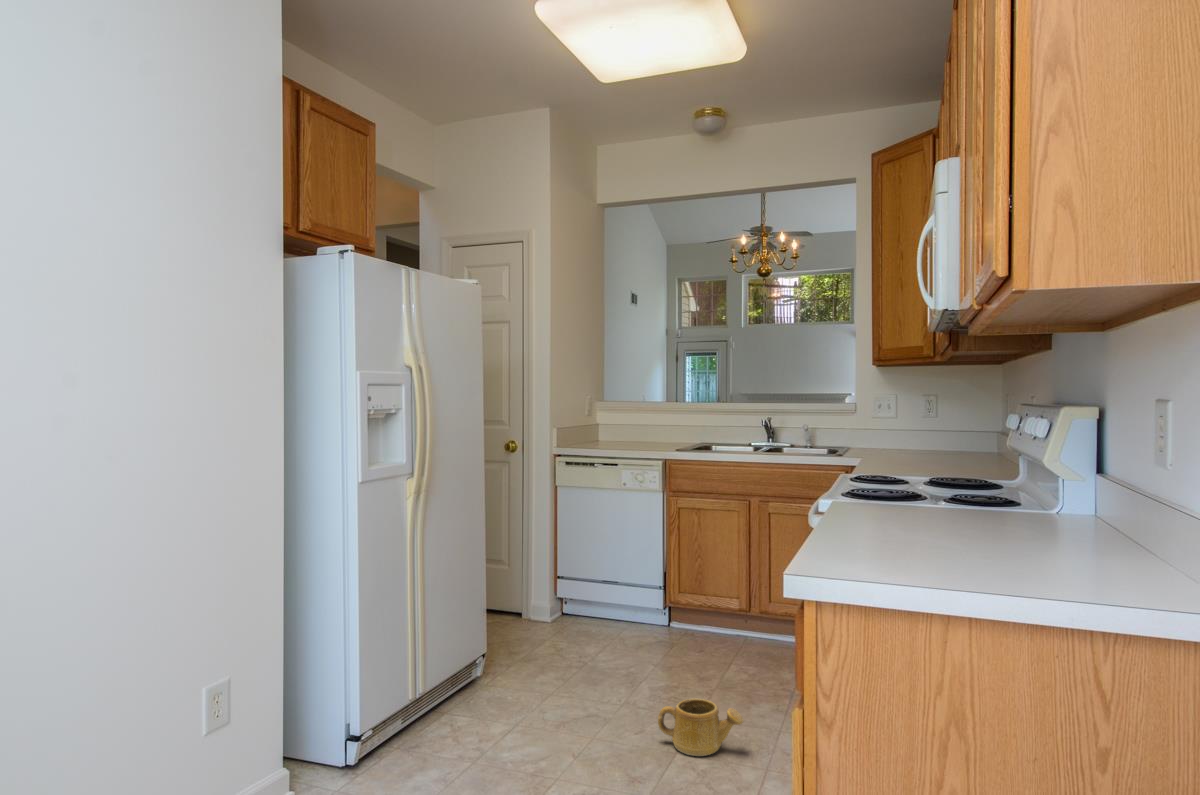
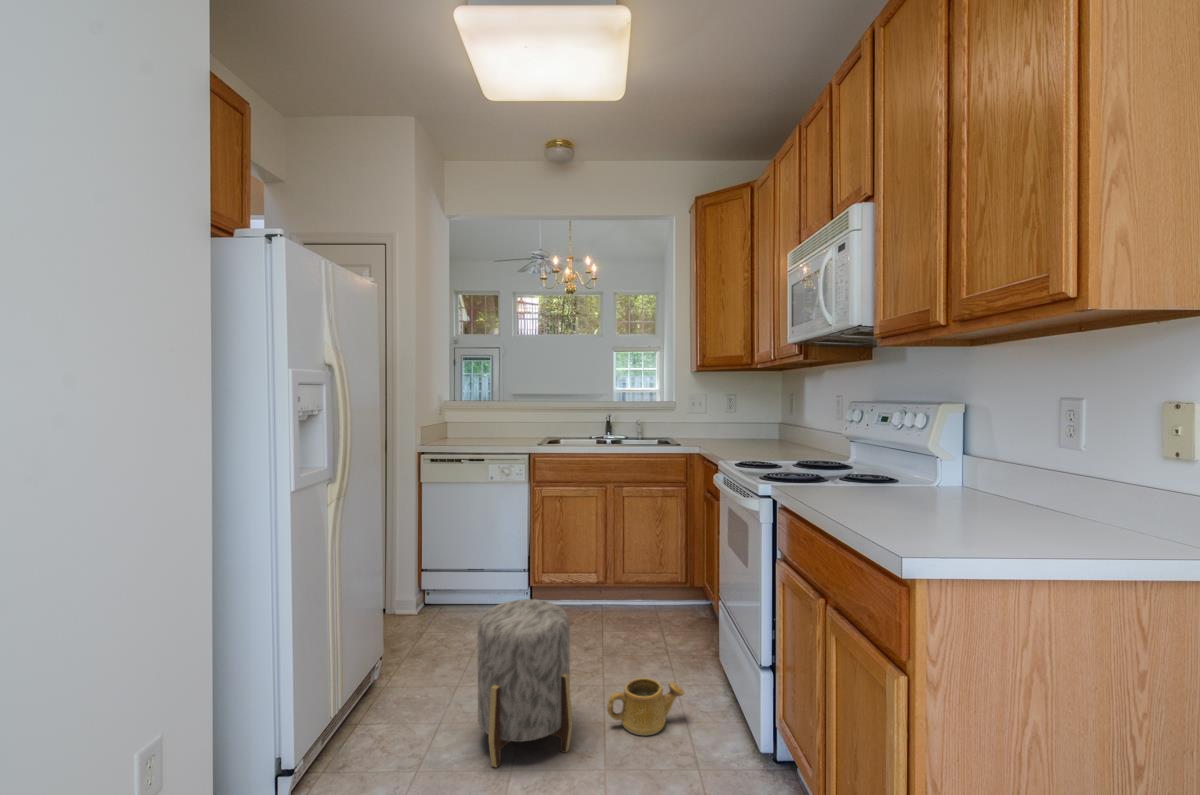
stool: none [528,596,621,750] -> present [478,599,572,768]

